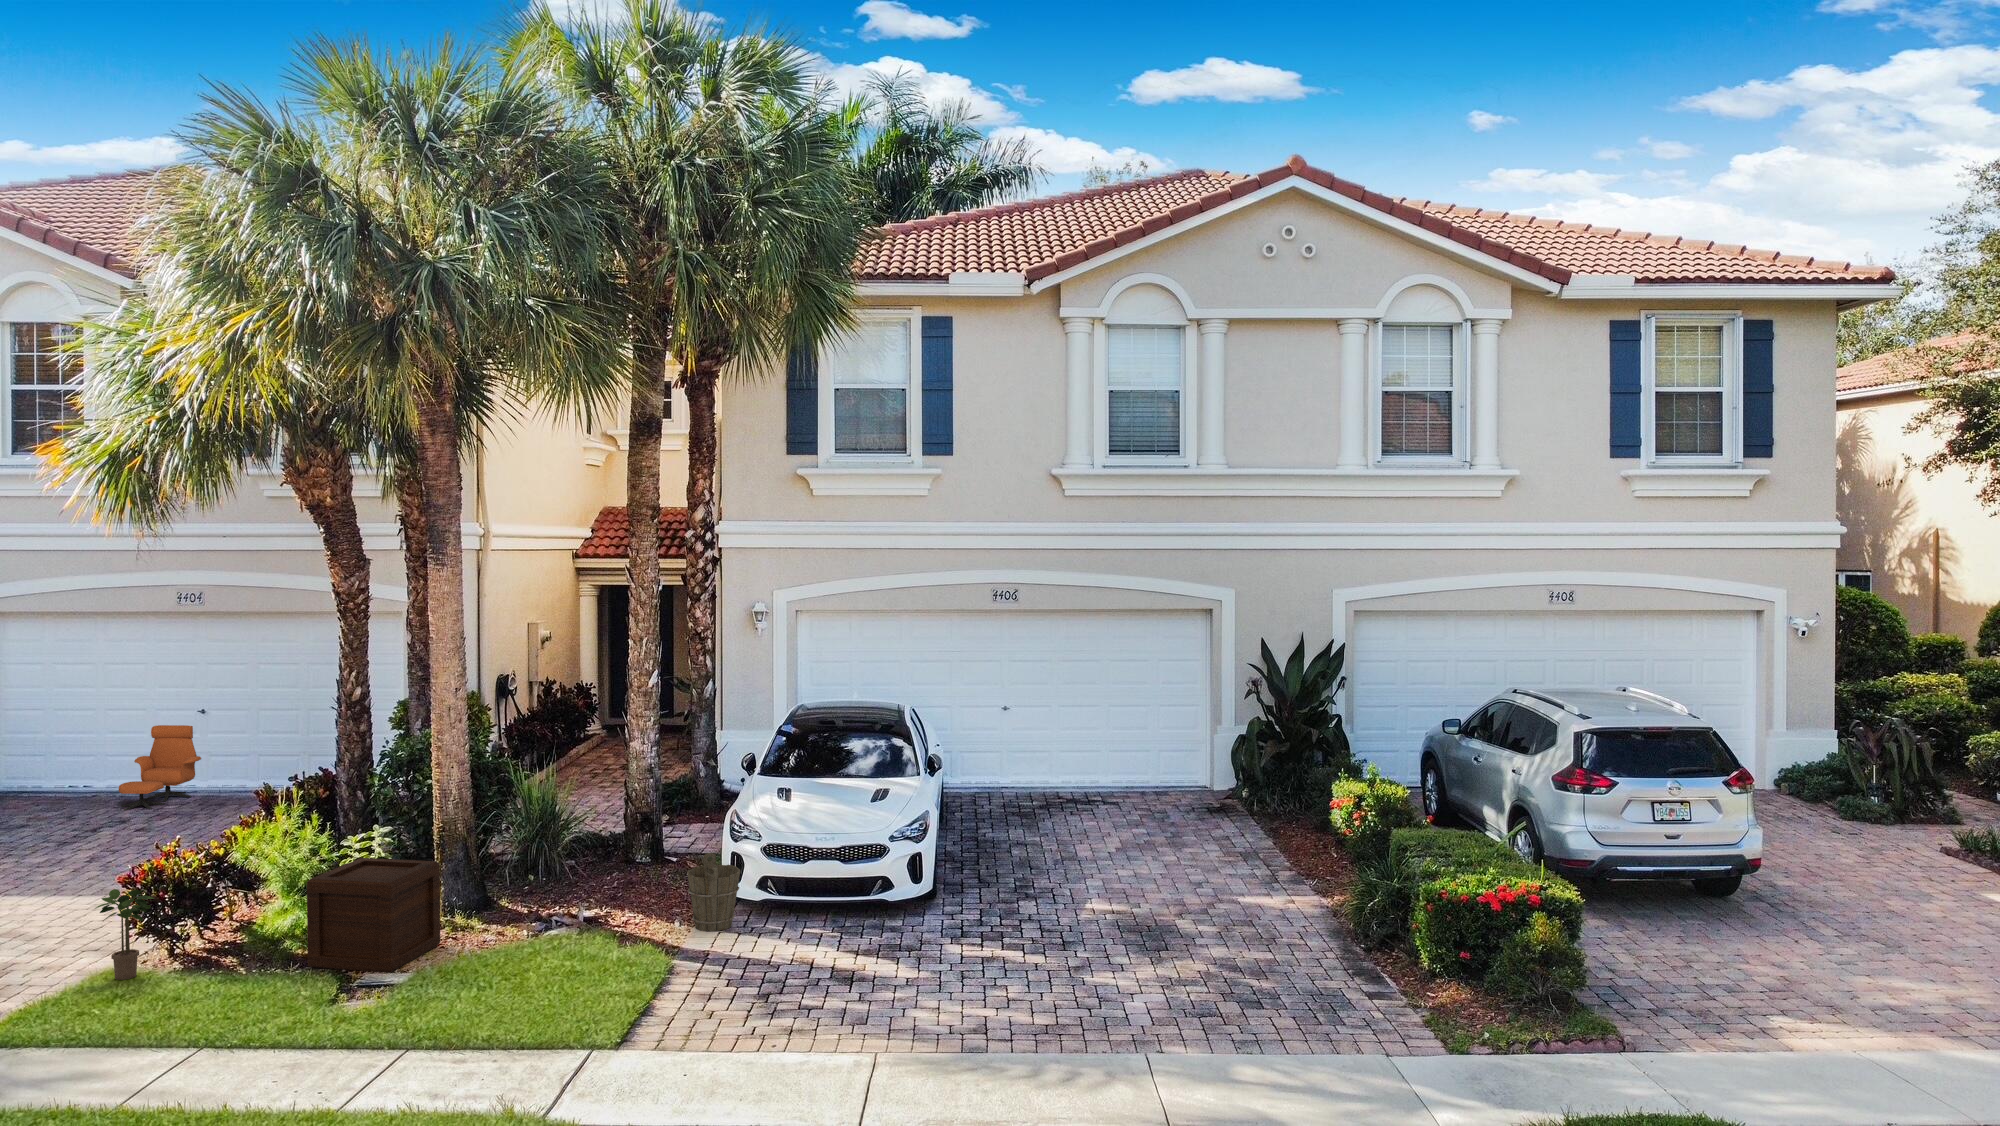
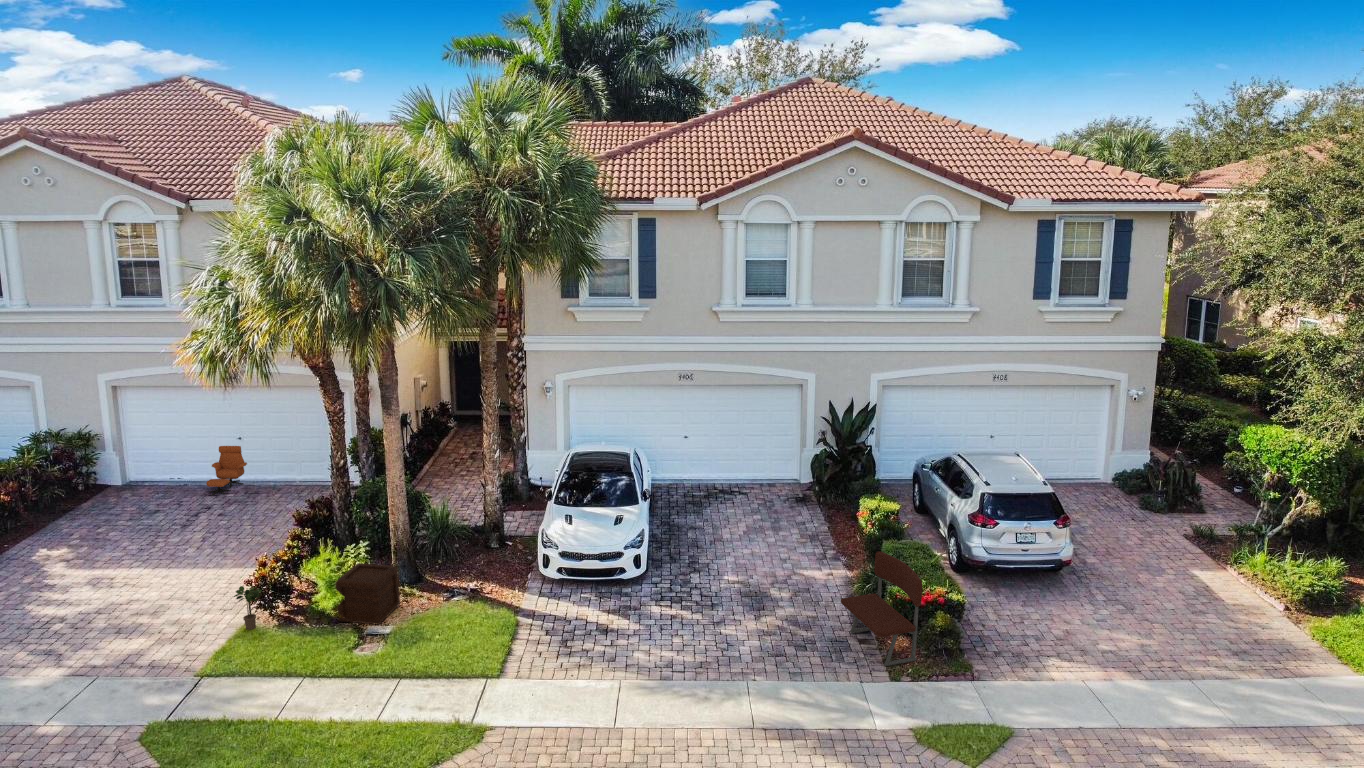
bench: none [1325,810,1497,1028] -> present [841,551,923,666]
bucket: present [687,853,740,932] -> none [521,554,548,595]

